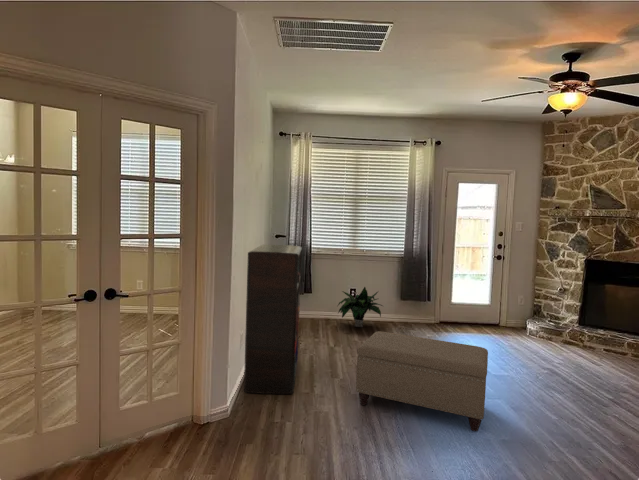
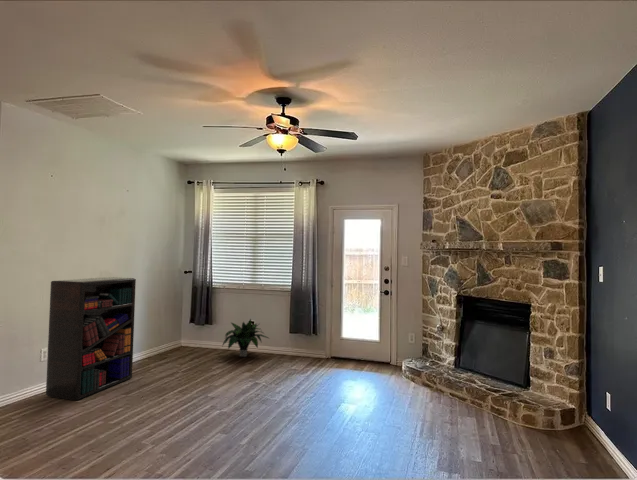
ottoman: present [356,331,488,431] -> none [109,353,219,442]

